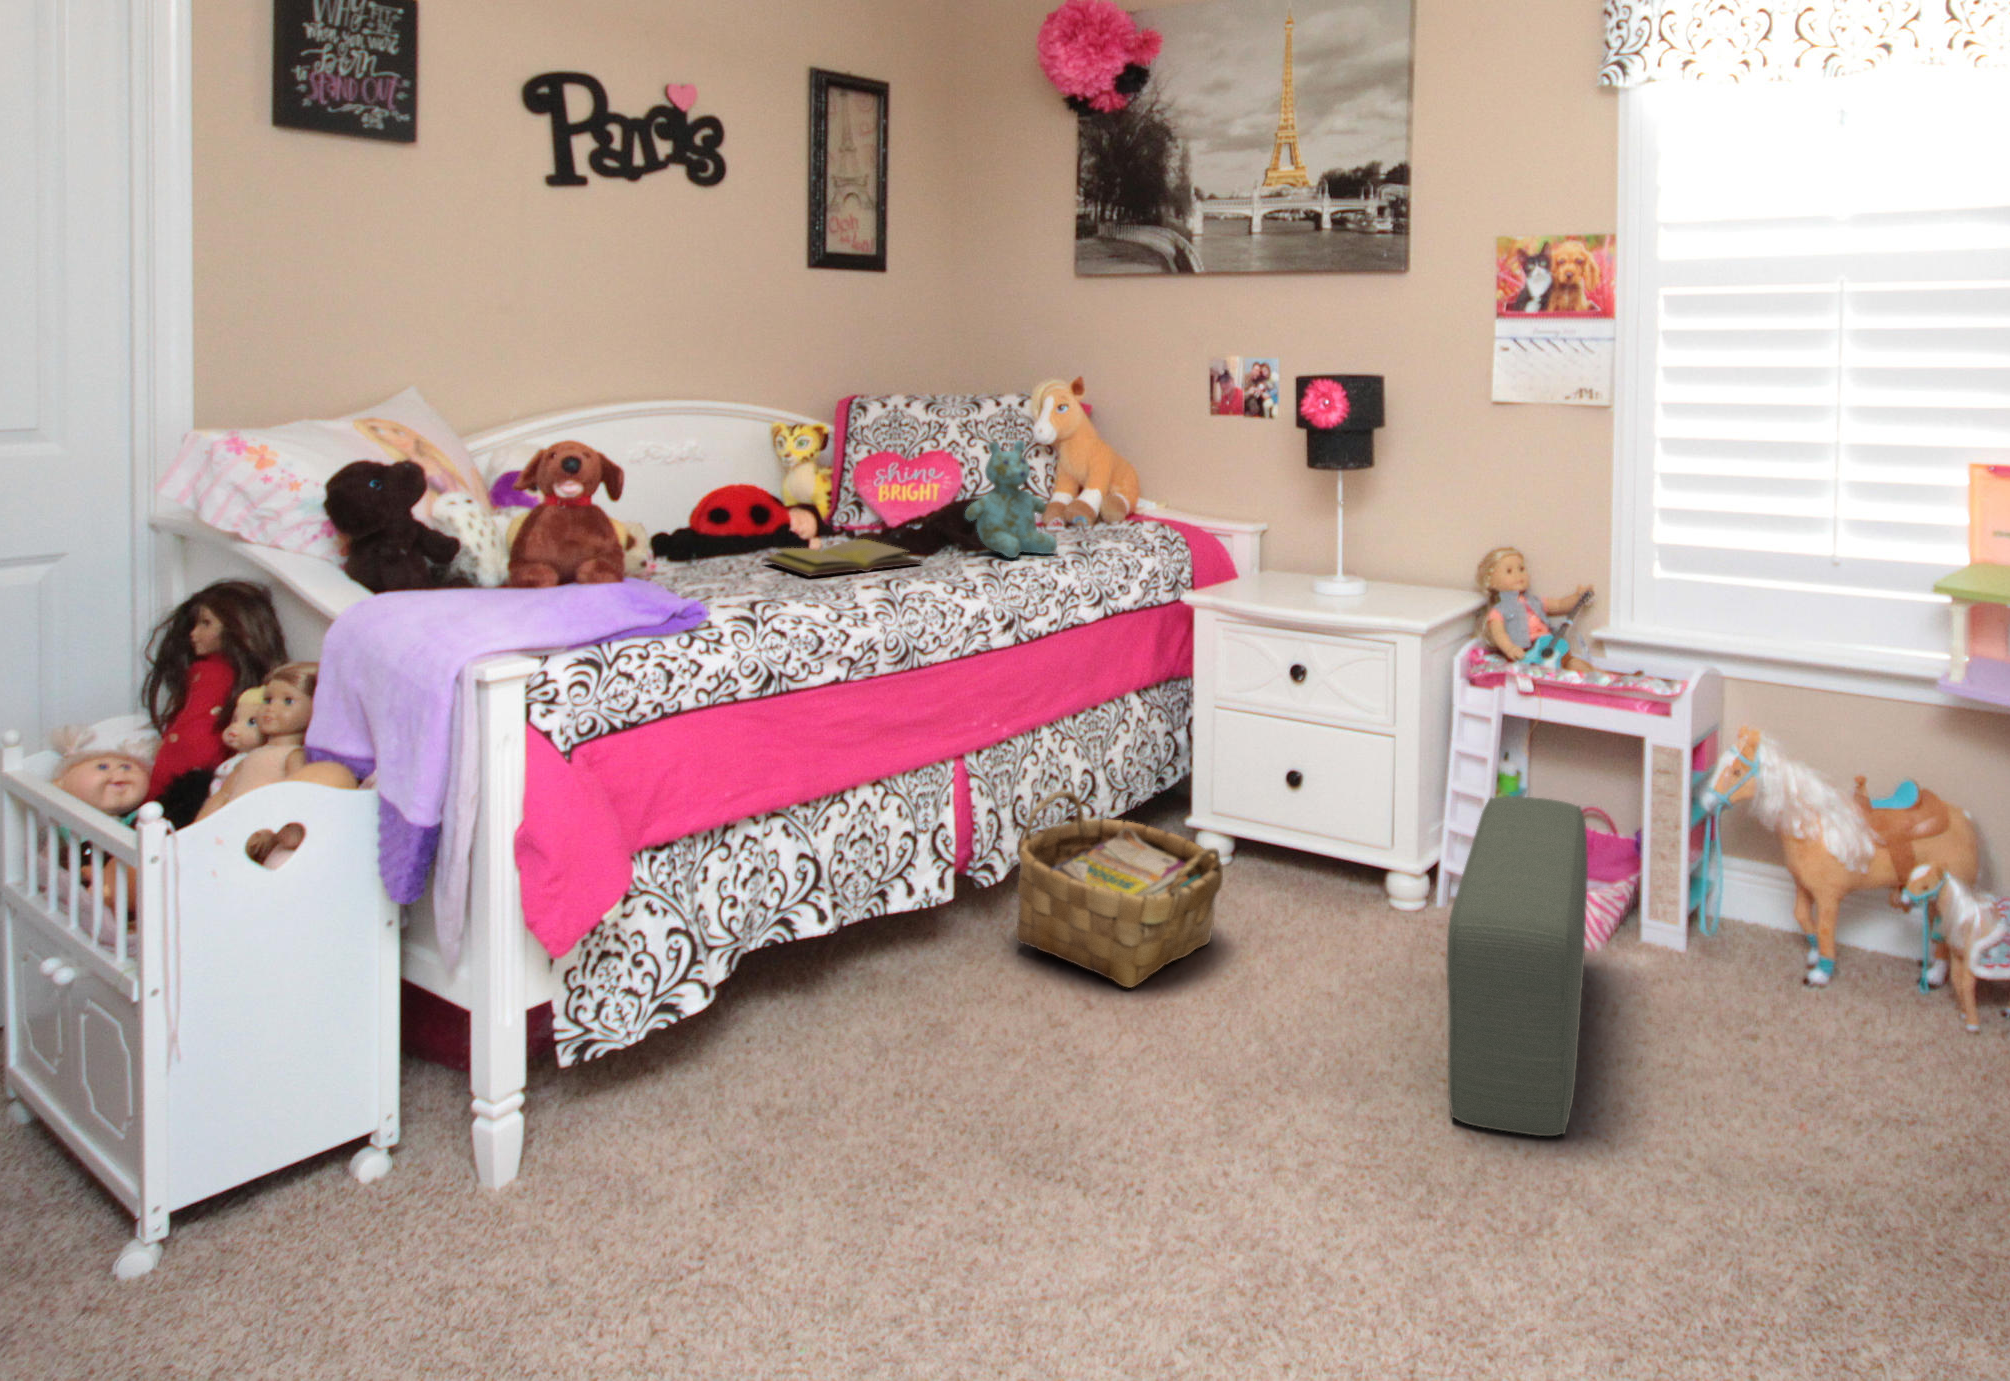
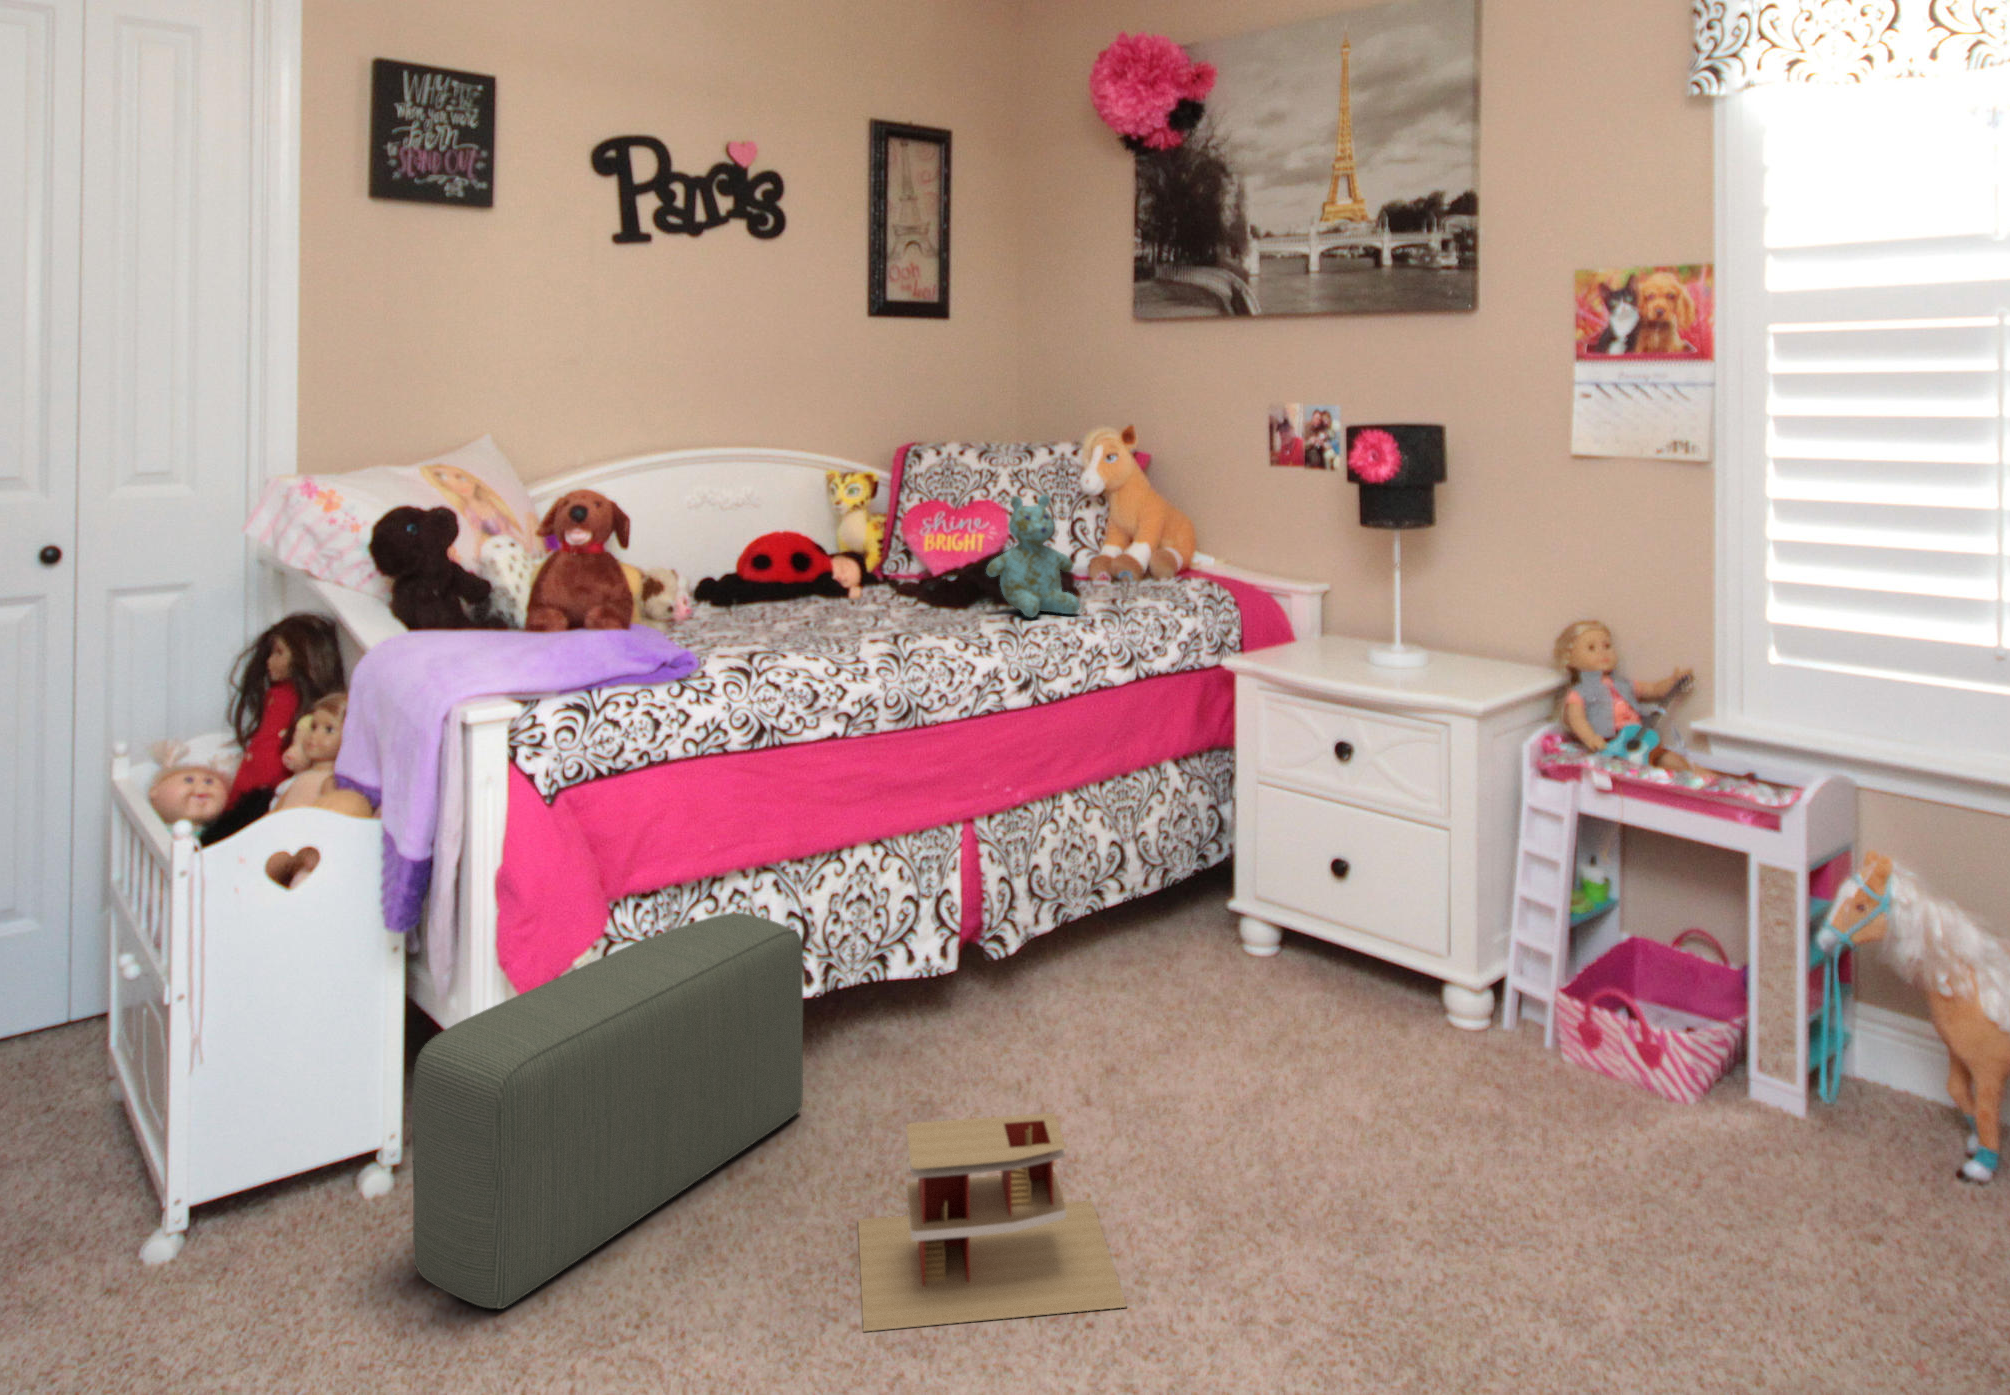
diary: present [762,539,923,576] -> none [792,592,941,629]
woven basket: present [1016,791,1223,988] -> none [1020,865,1235,1084]
pouf: present [1447,796,1588,1136] -> present [412,913,804,1309]
toy house: none [904,1018,1186,1250] -> present [858,1113,1126,1332]

